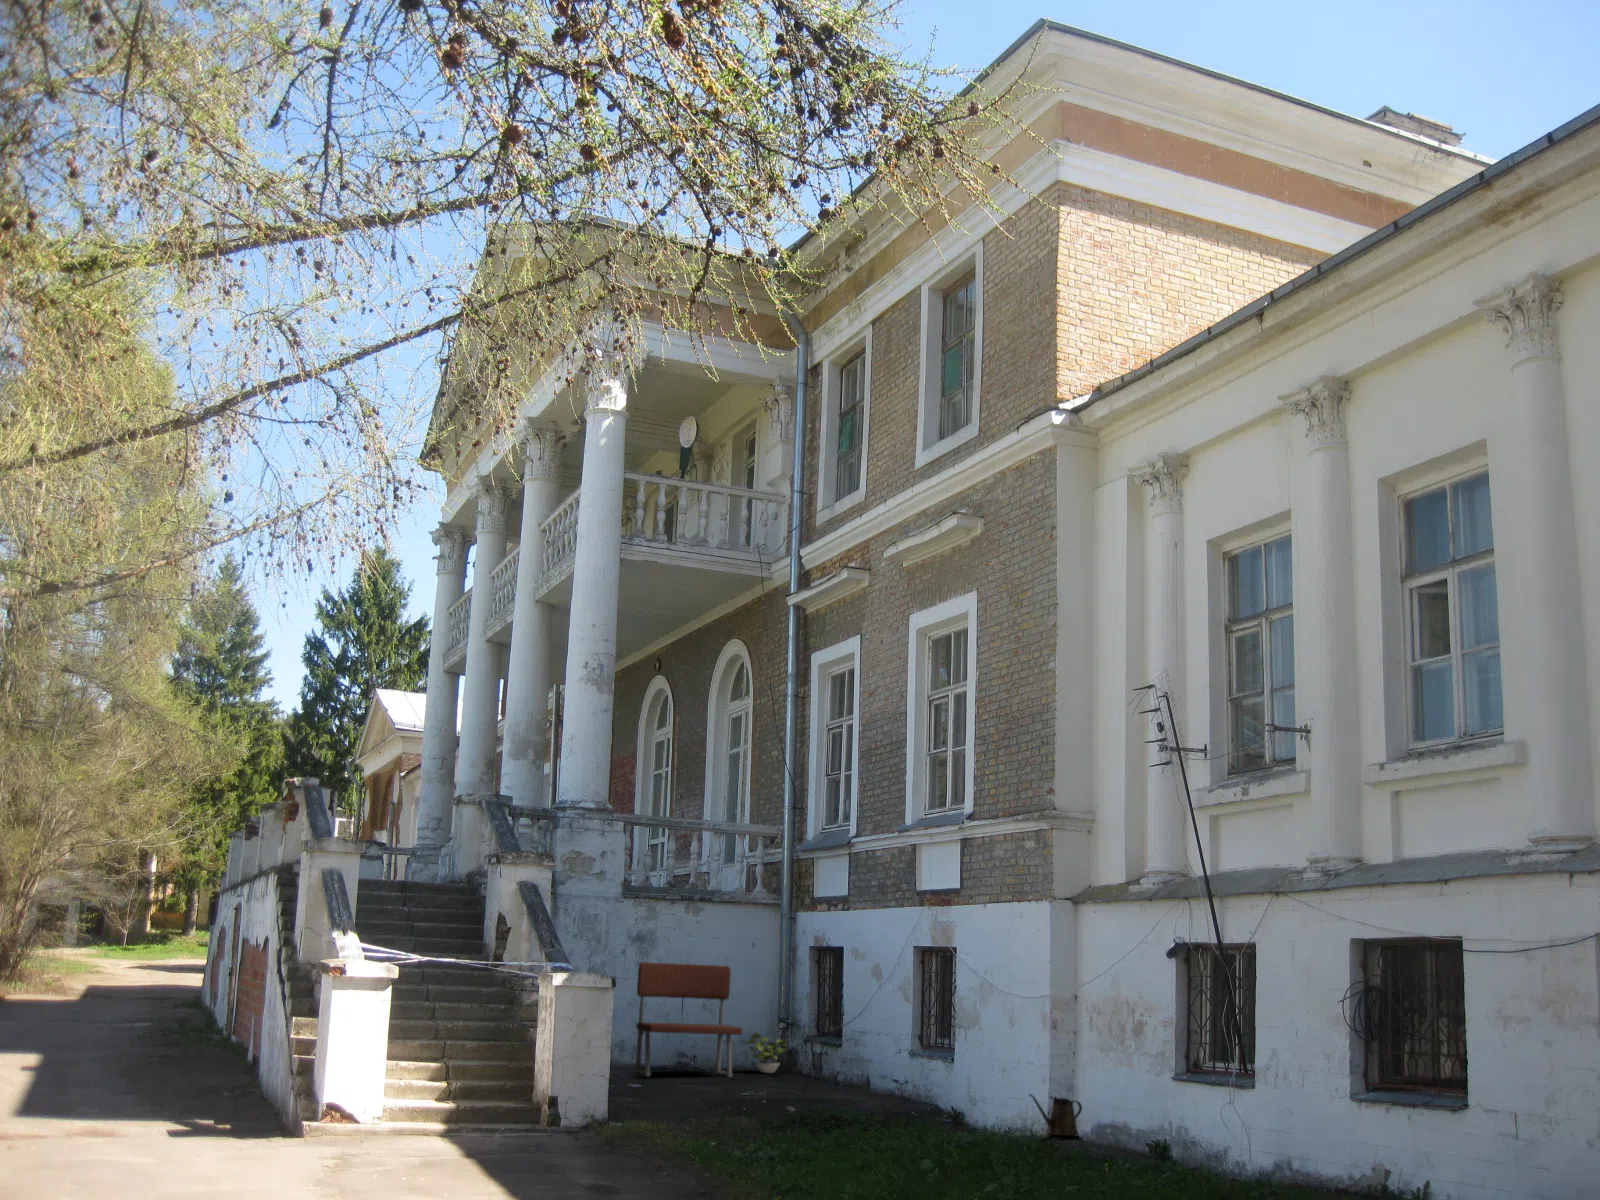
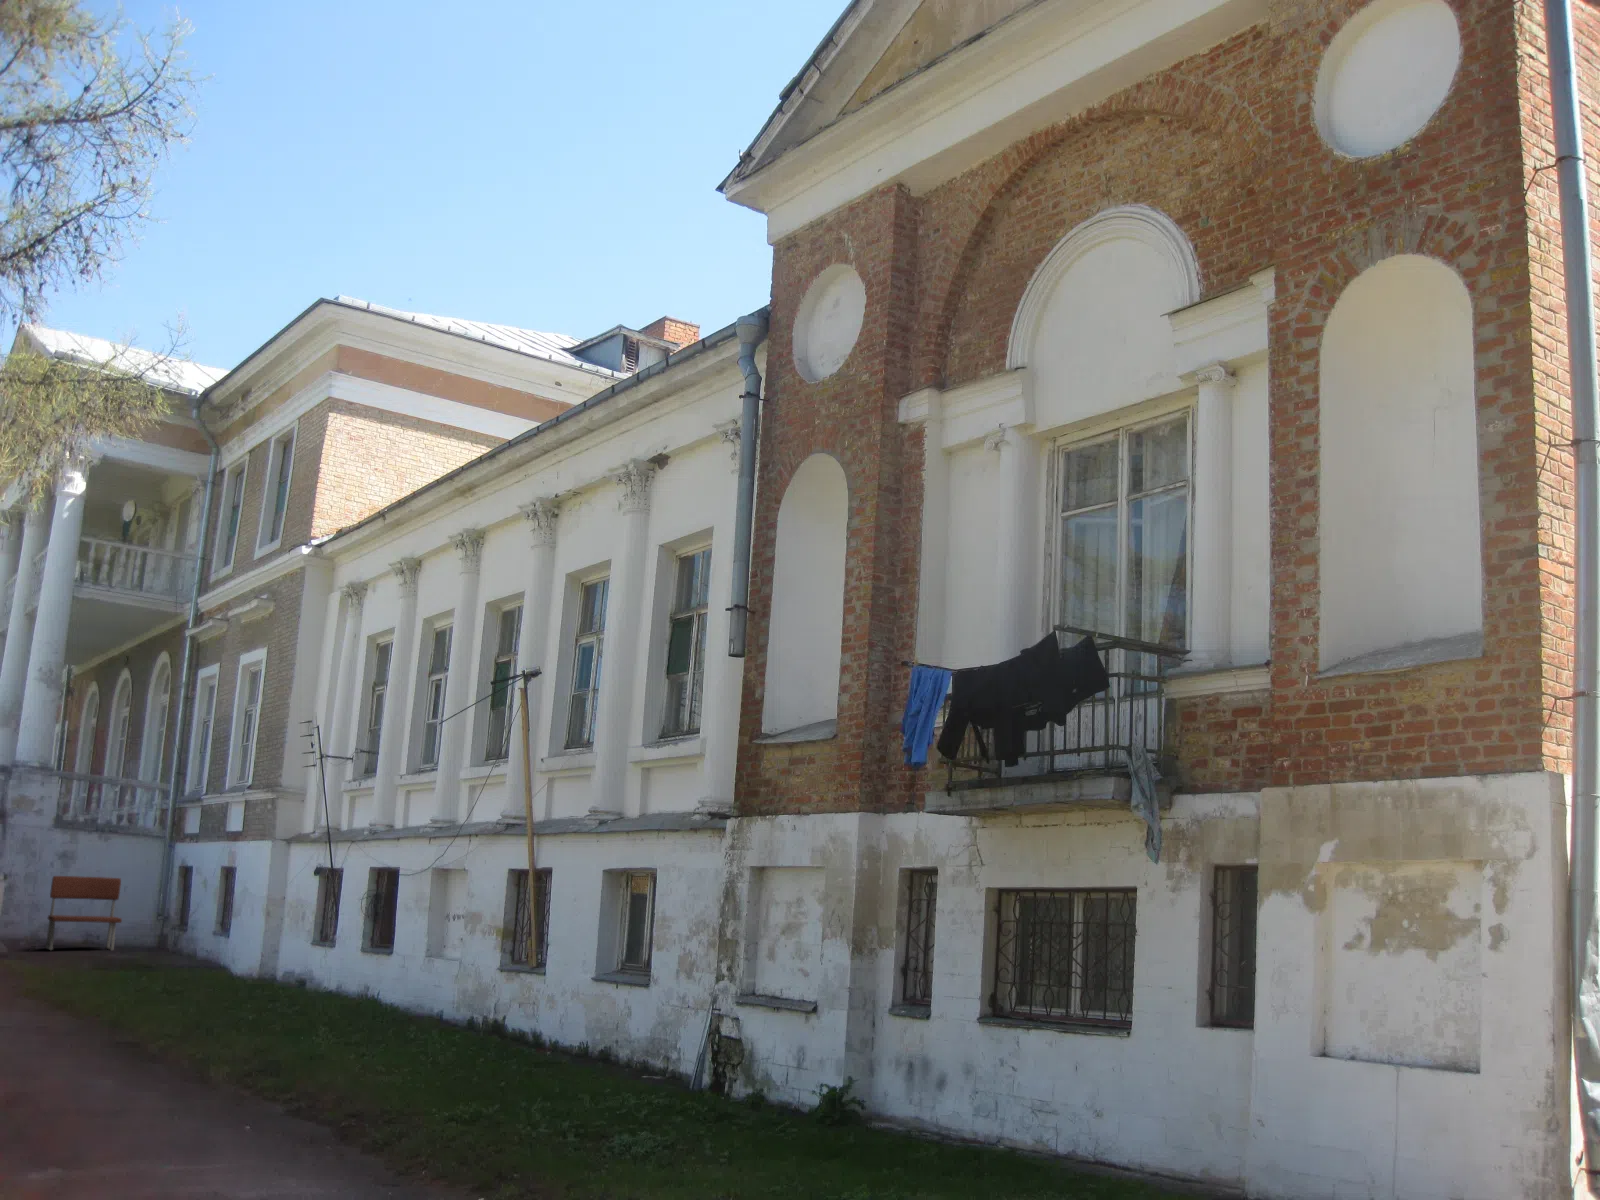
potted plant: present [746,1033,786,1073] -> none [128,922,160,948]
watering can: present [1029,1094,1082,1136] -> none [243,953,280,977]

